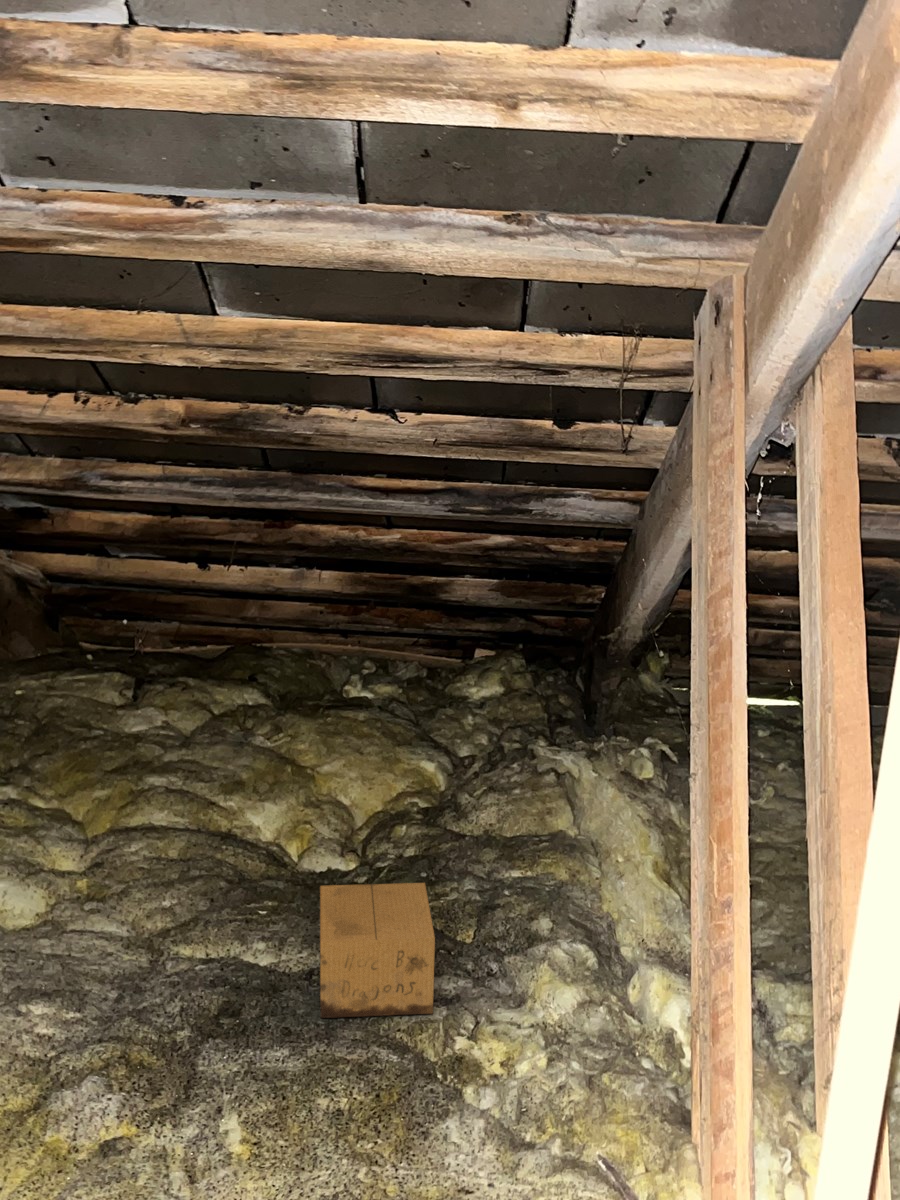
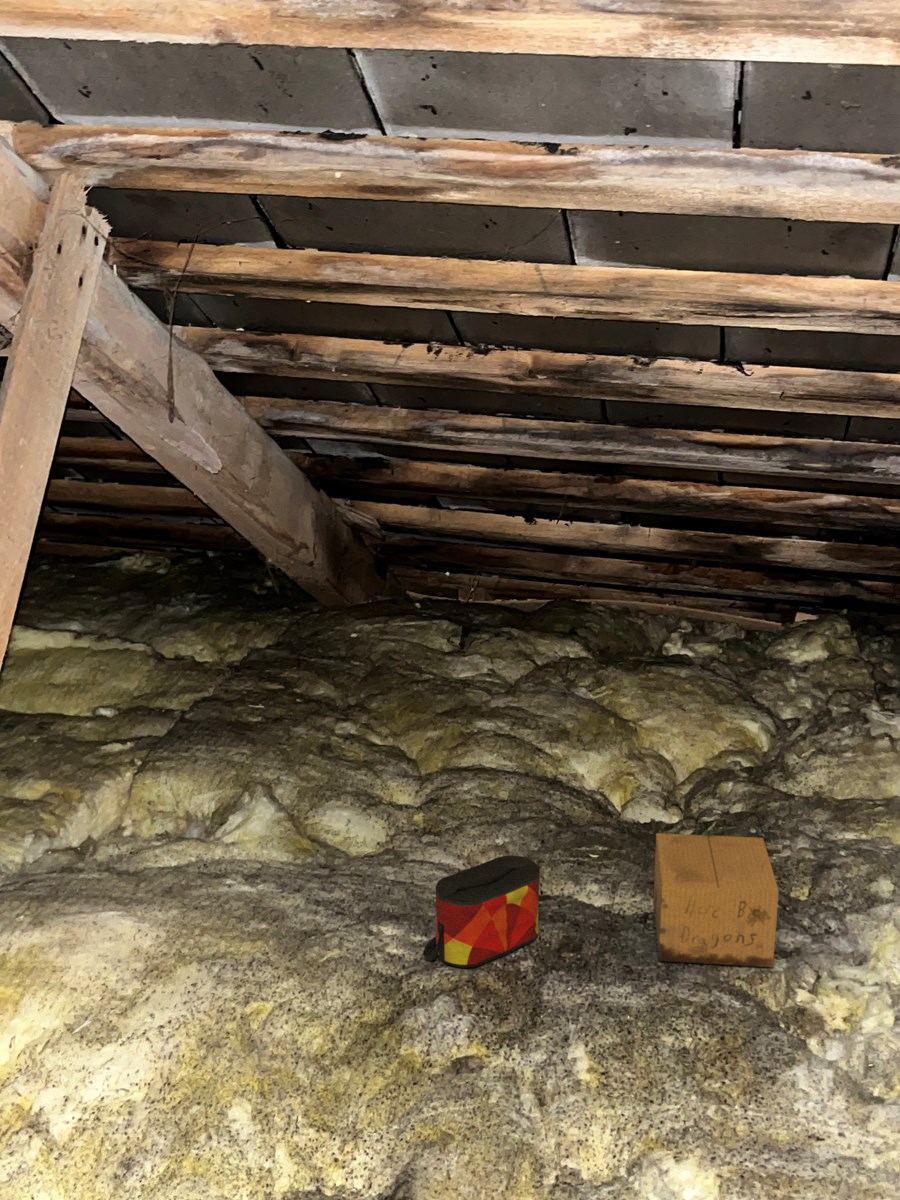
bag: none [71,921,200,1046] -> present [423,855,540,968]

